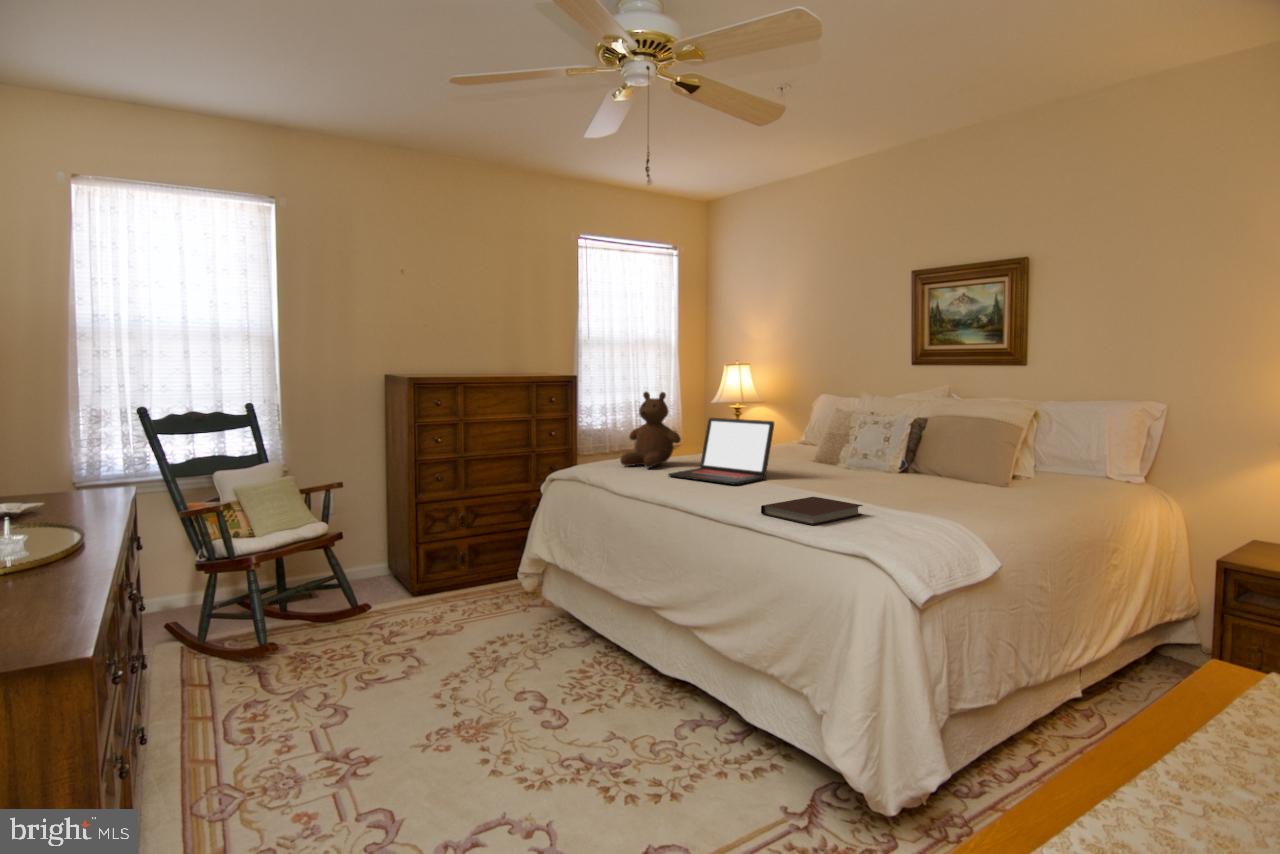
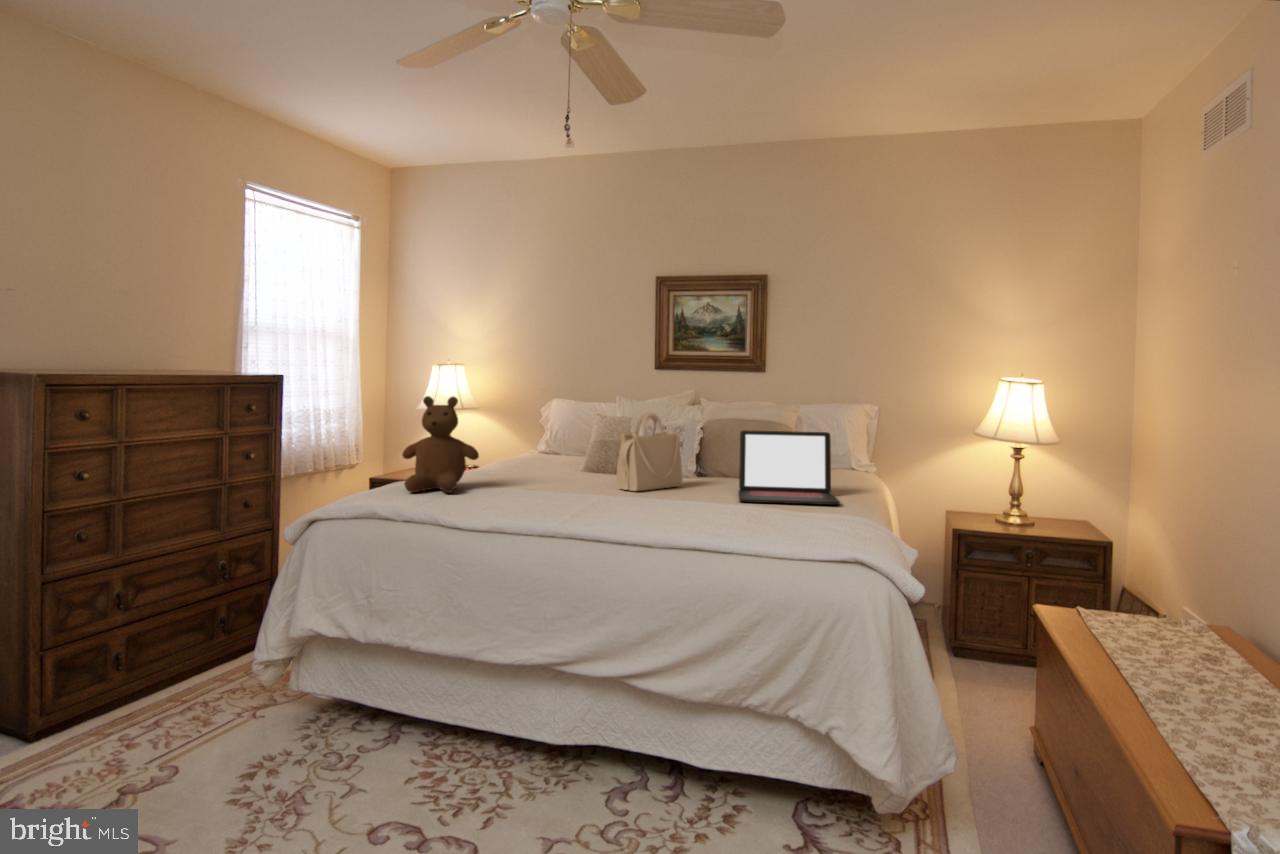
handbag: none [790,407,859,479] -> present [616,413,683,491]
laptop: present [668,418,774,485] -> present [739,430,840,505]
notebook: present [761,497,863,525] -> none [696,508,779,538]

